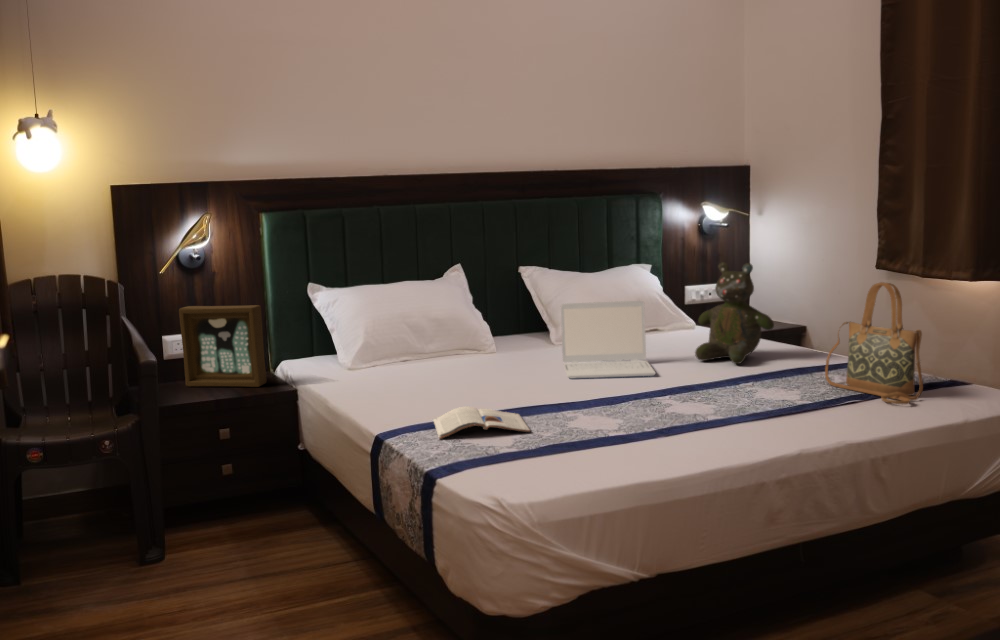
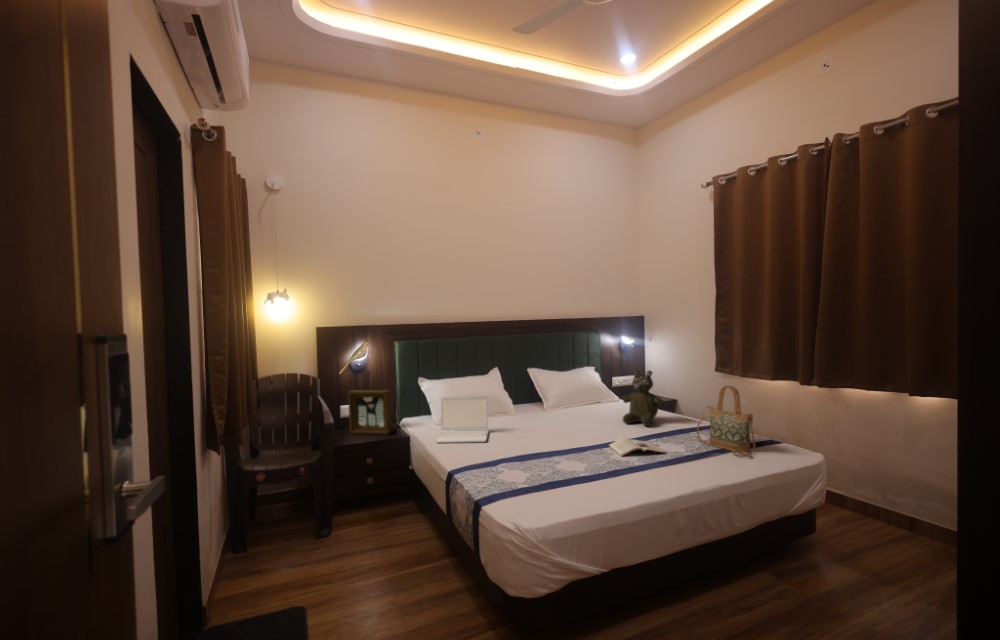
laptop: present [561,301,655,378] -> present [436,396,488,443]
magazine: present [434,406,530,439] -> present [609,438,665,456]

